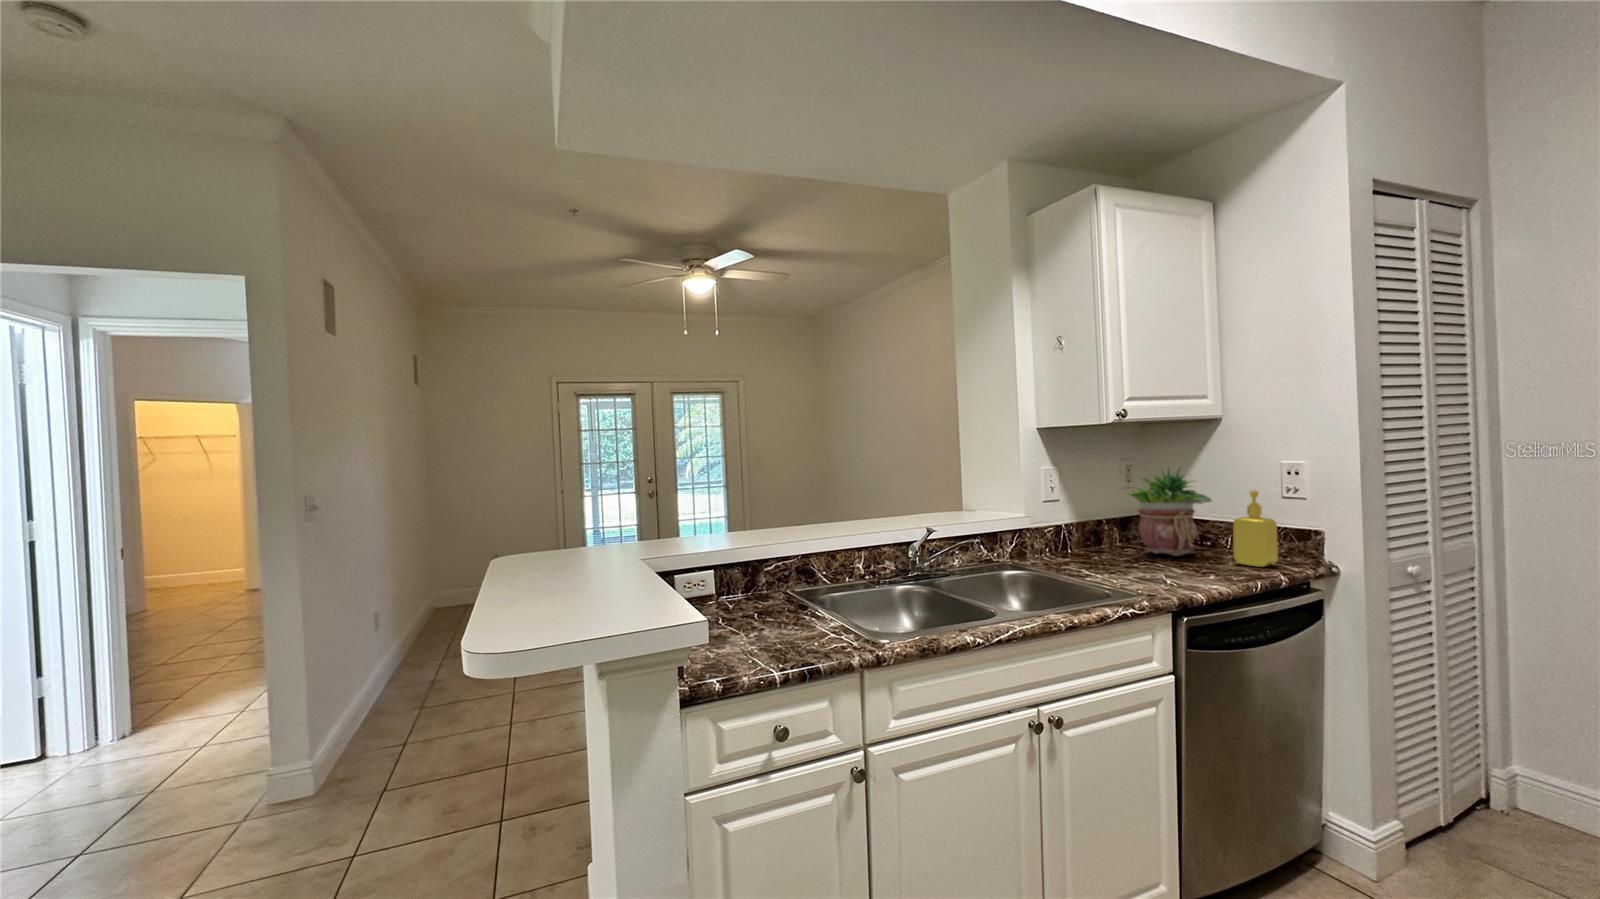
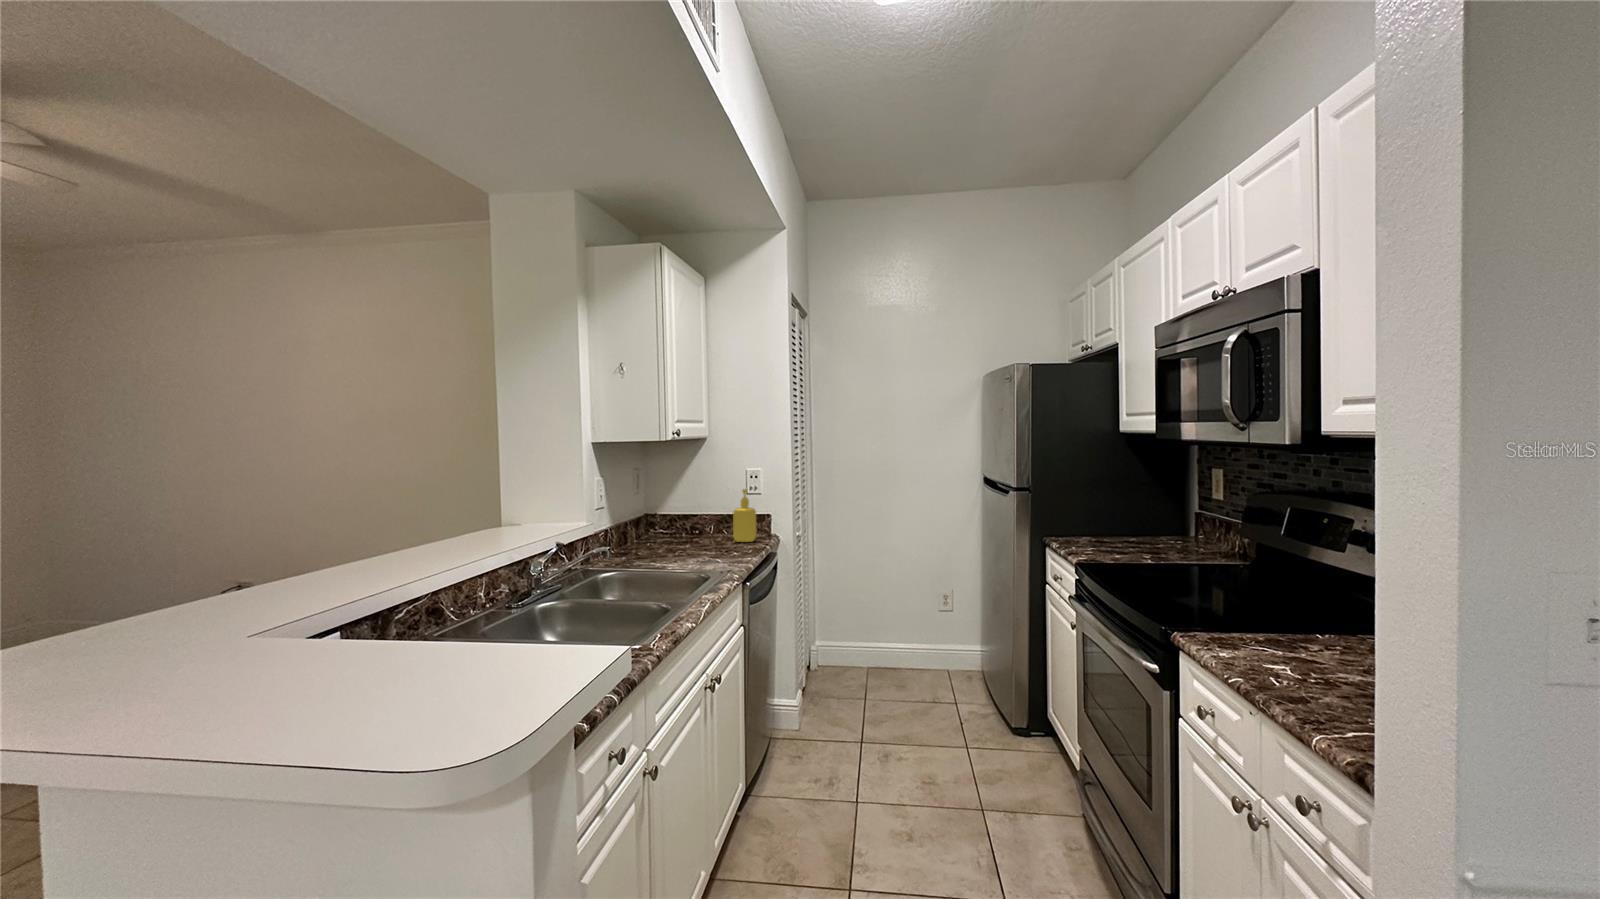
potted plant: present [1127,467,1212,556] -> none [654,472,711,545]

